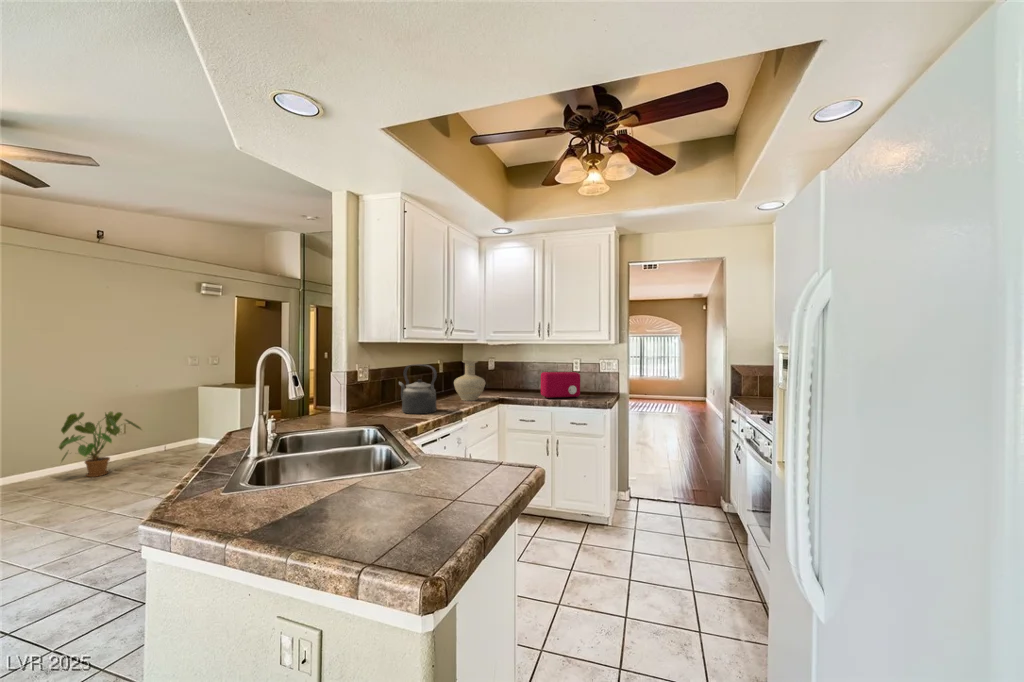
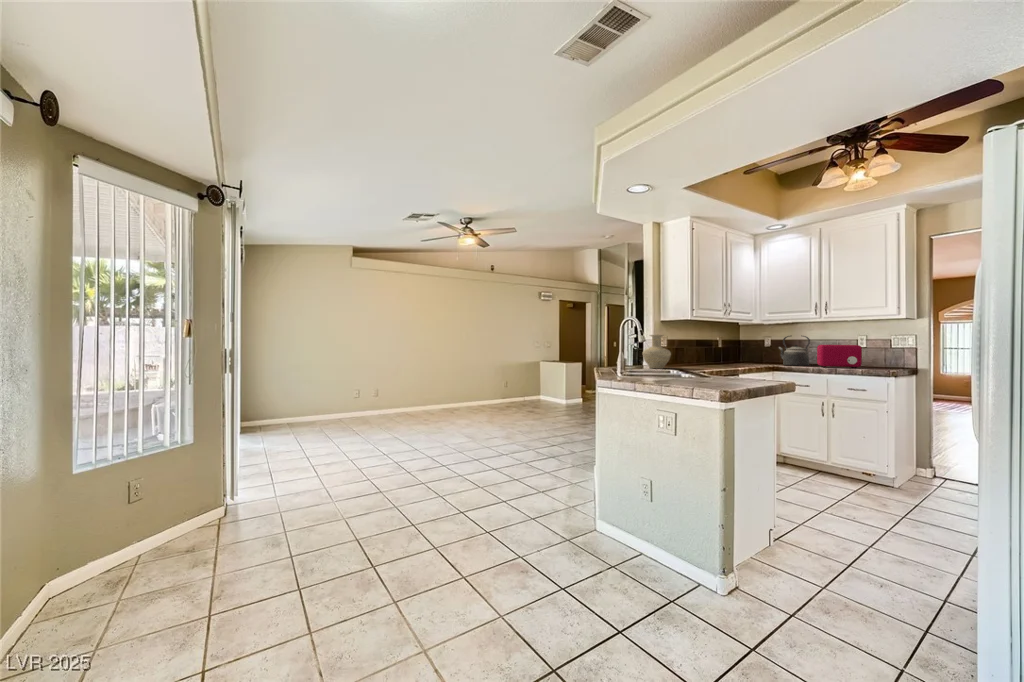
vase: present [454,361,485,401] -> present [643,335,671,369]
kettle: present [399,364,437,414] -> present [779,336,810,366]
house plant: present [59,411,141,477] -> none [479,372,516,410]

